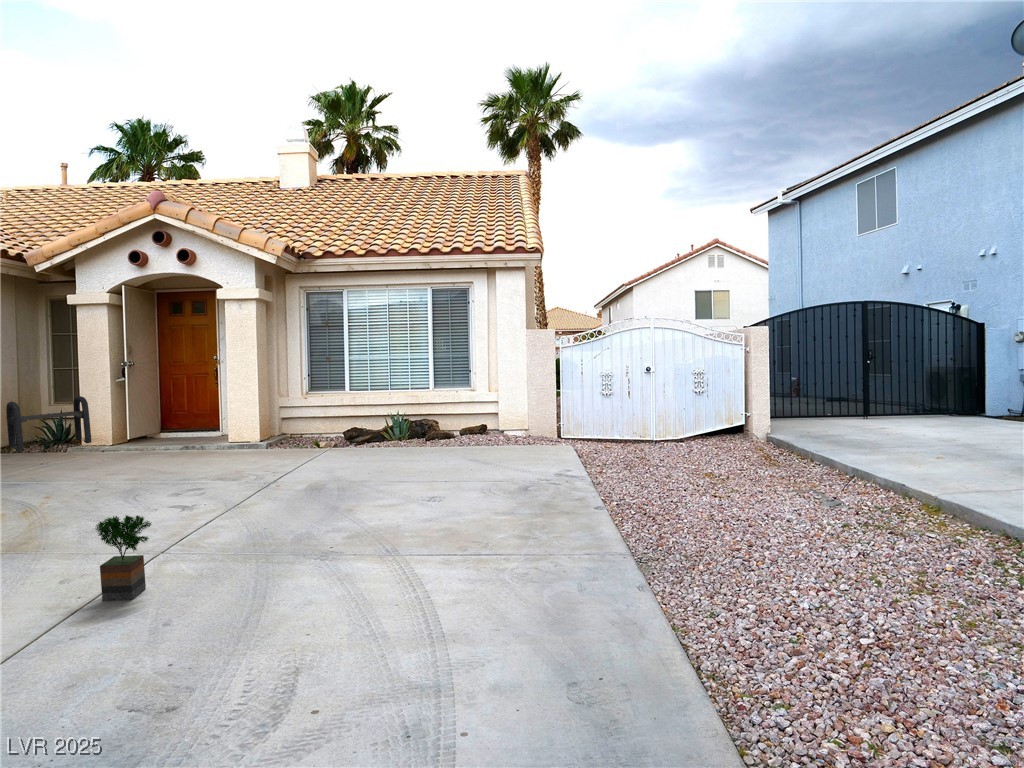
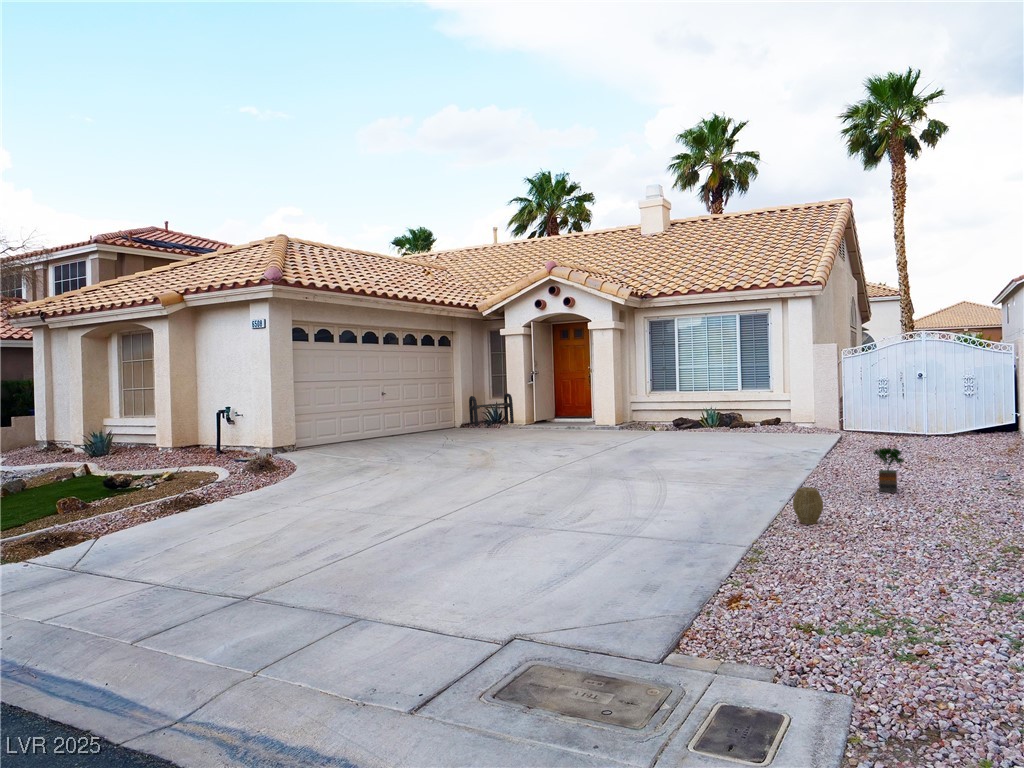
potted tree: present [96,515,151,601] -> present [874,448,904,492]
woven basket: none [785,611,854,699] -> present [793,487,823,524]

